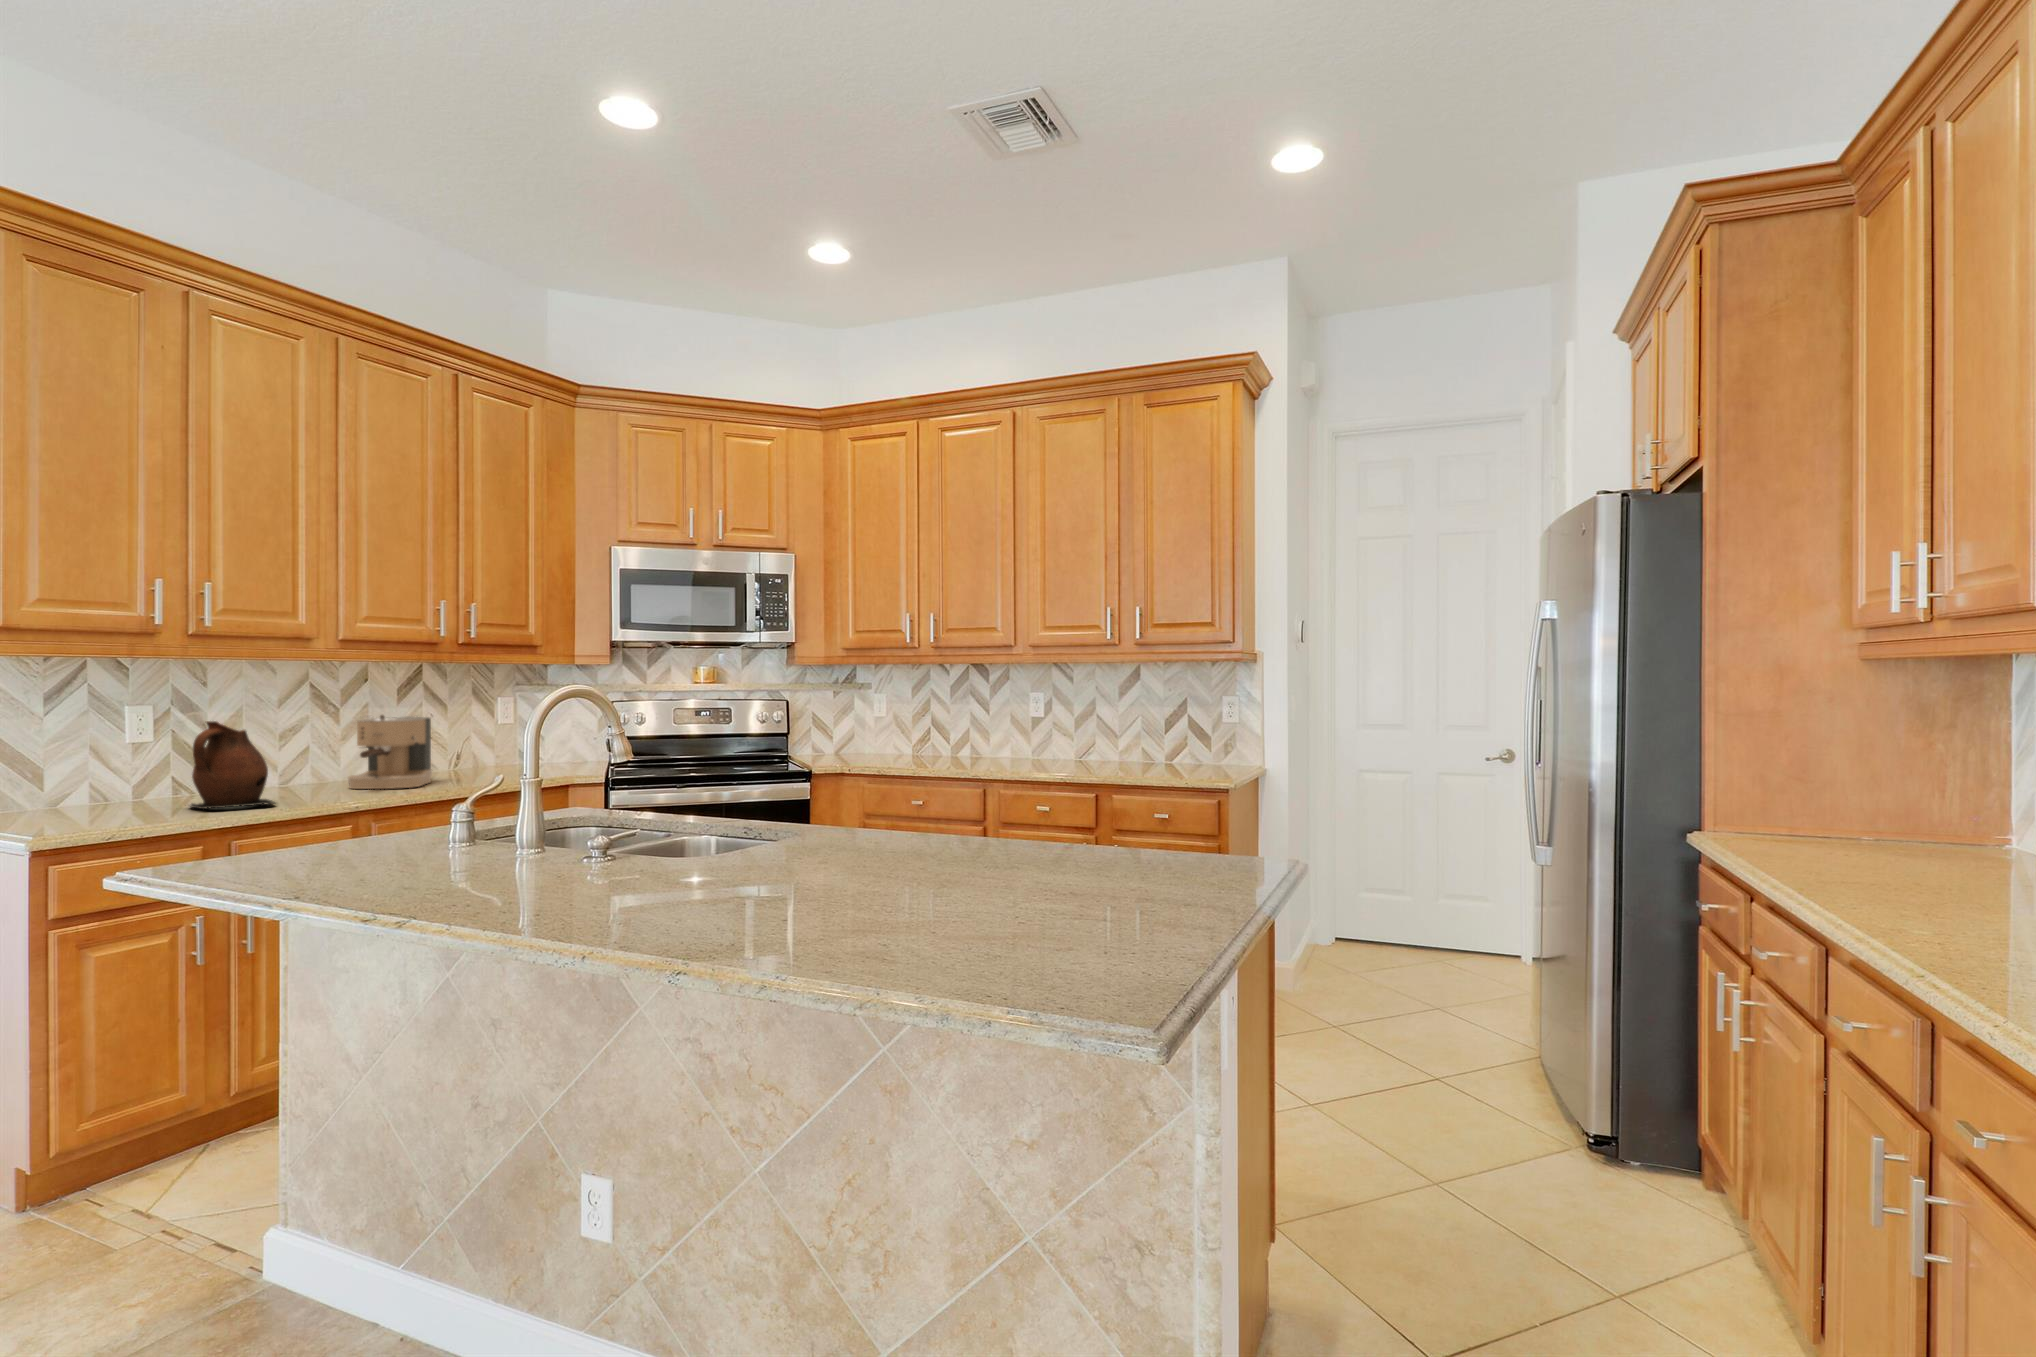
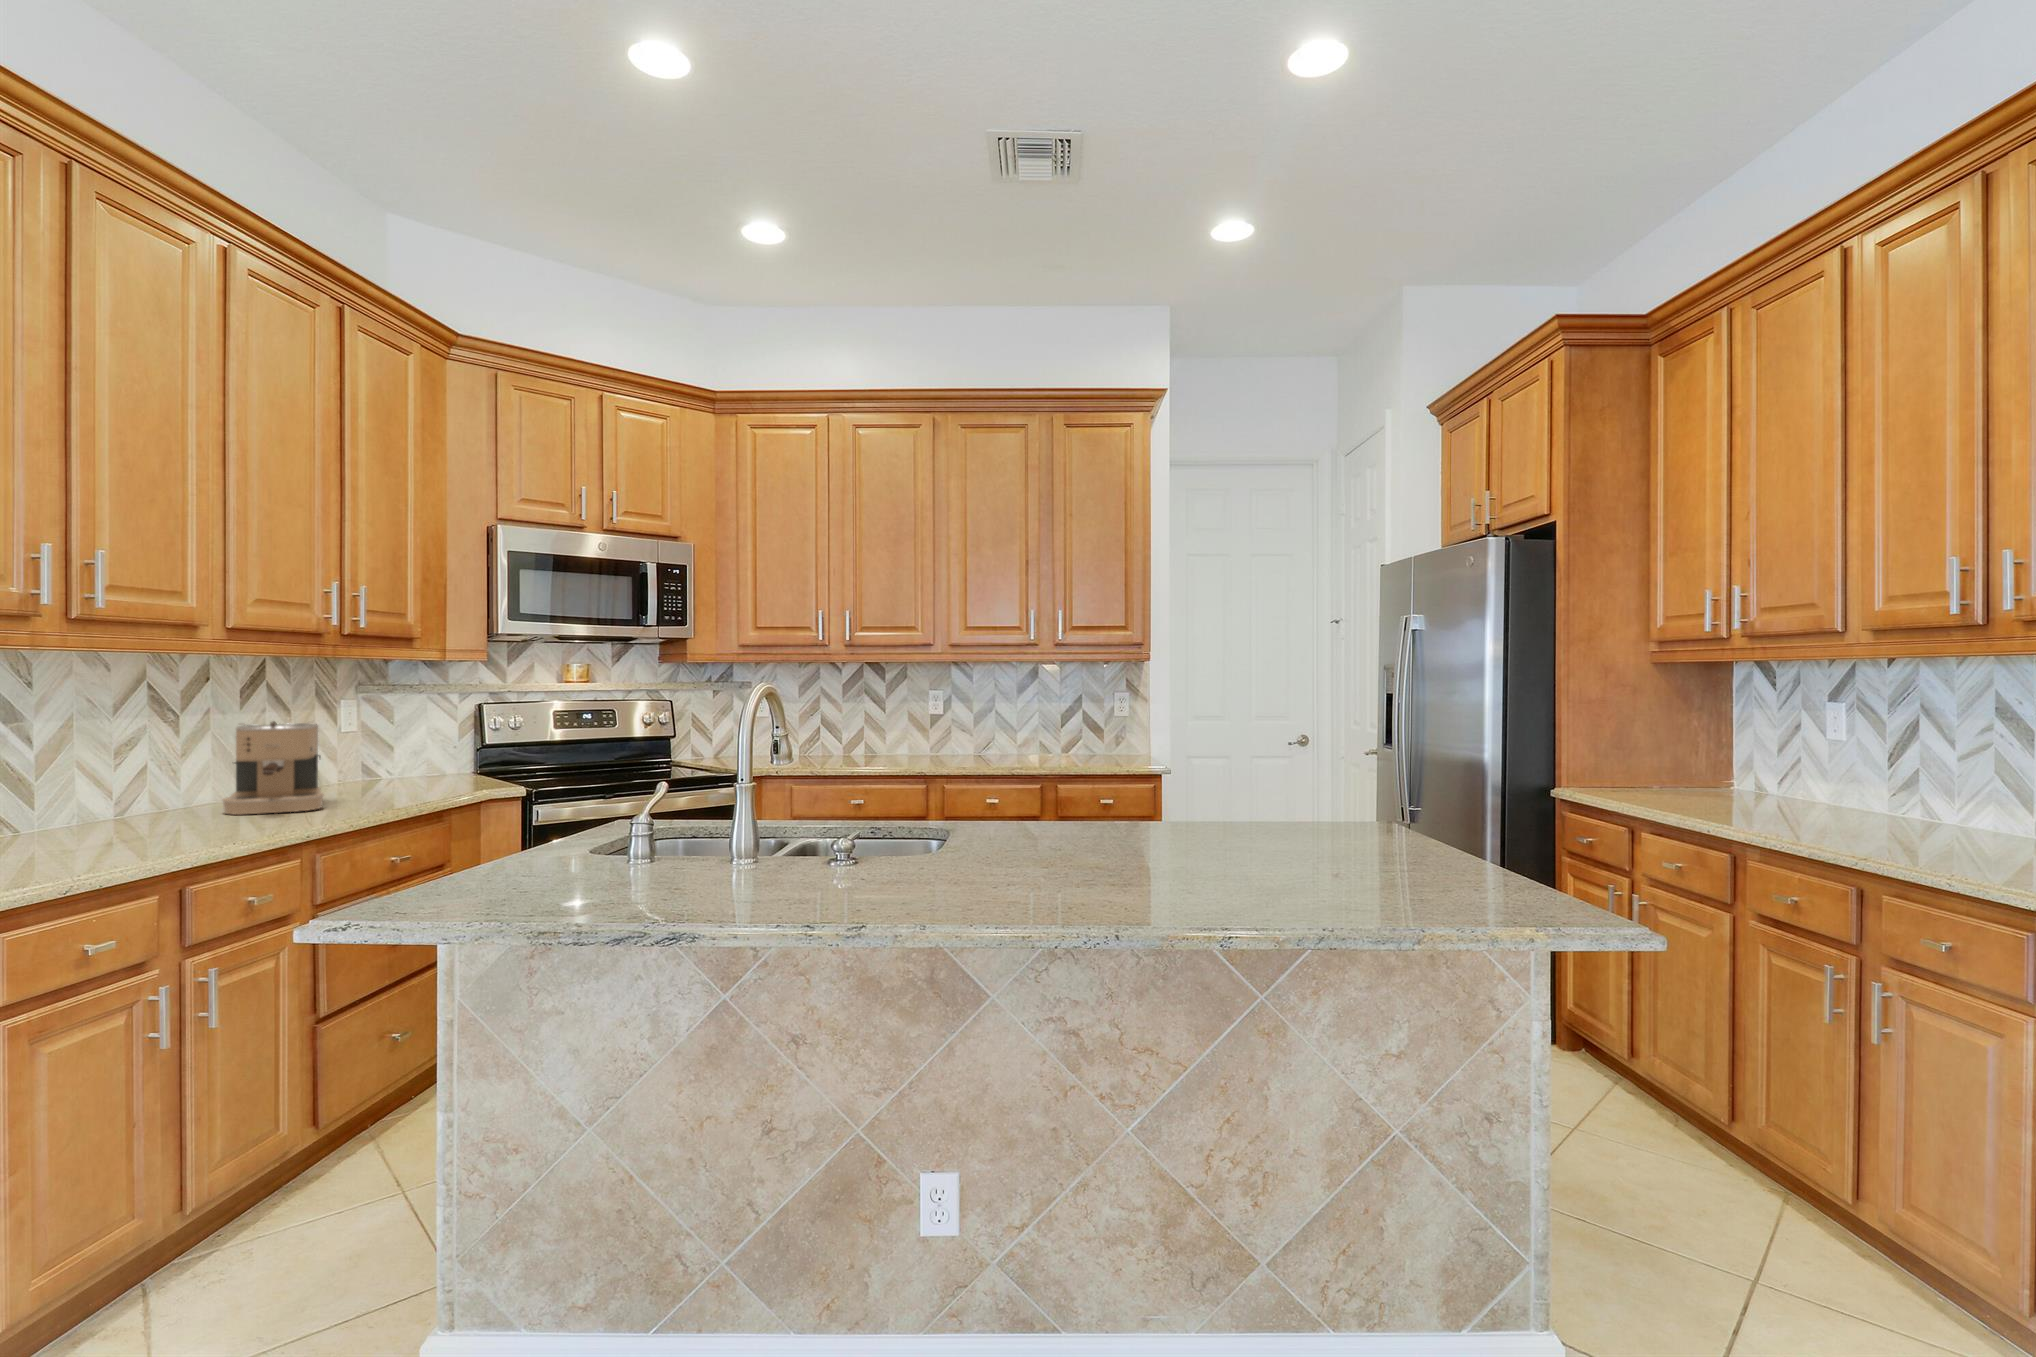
ceramic pitcher: present [191,721,275,809] -> none [61,733,200,848]

